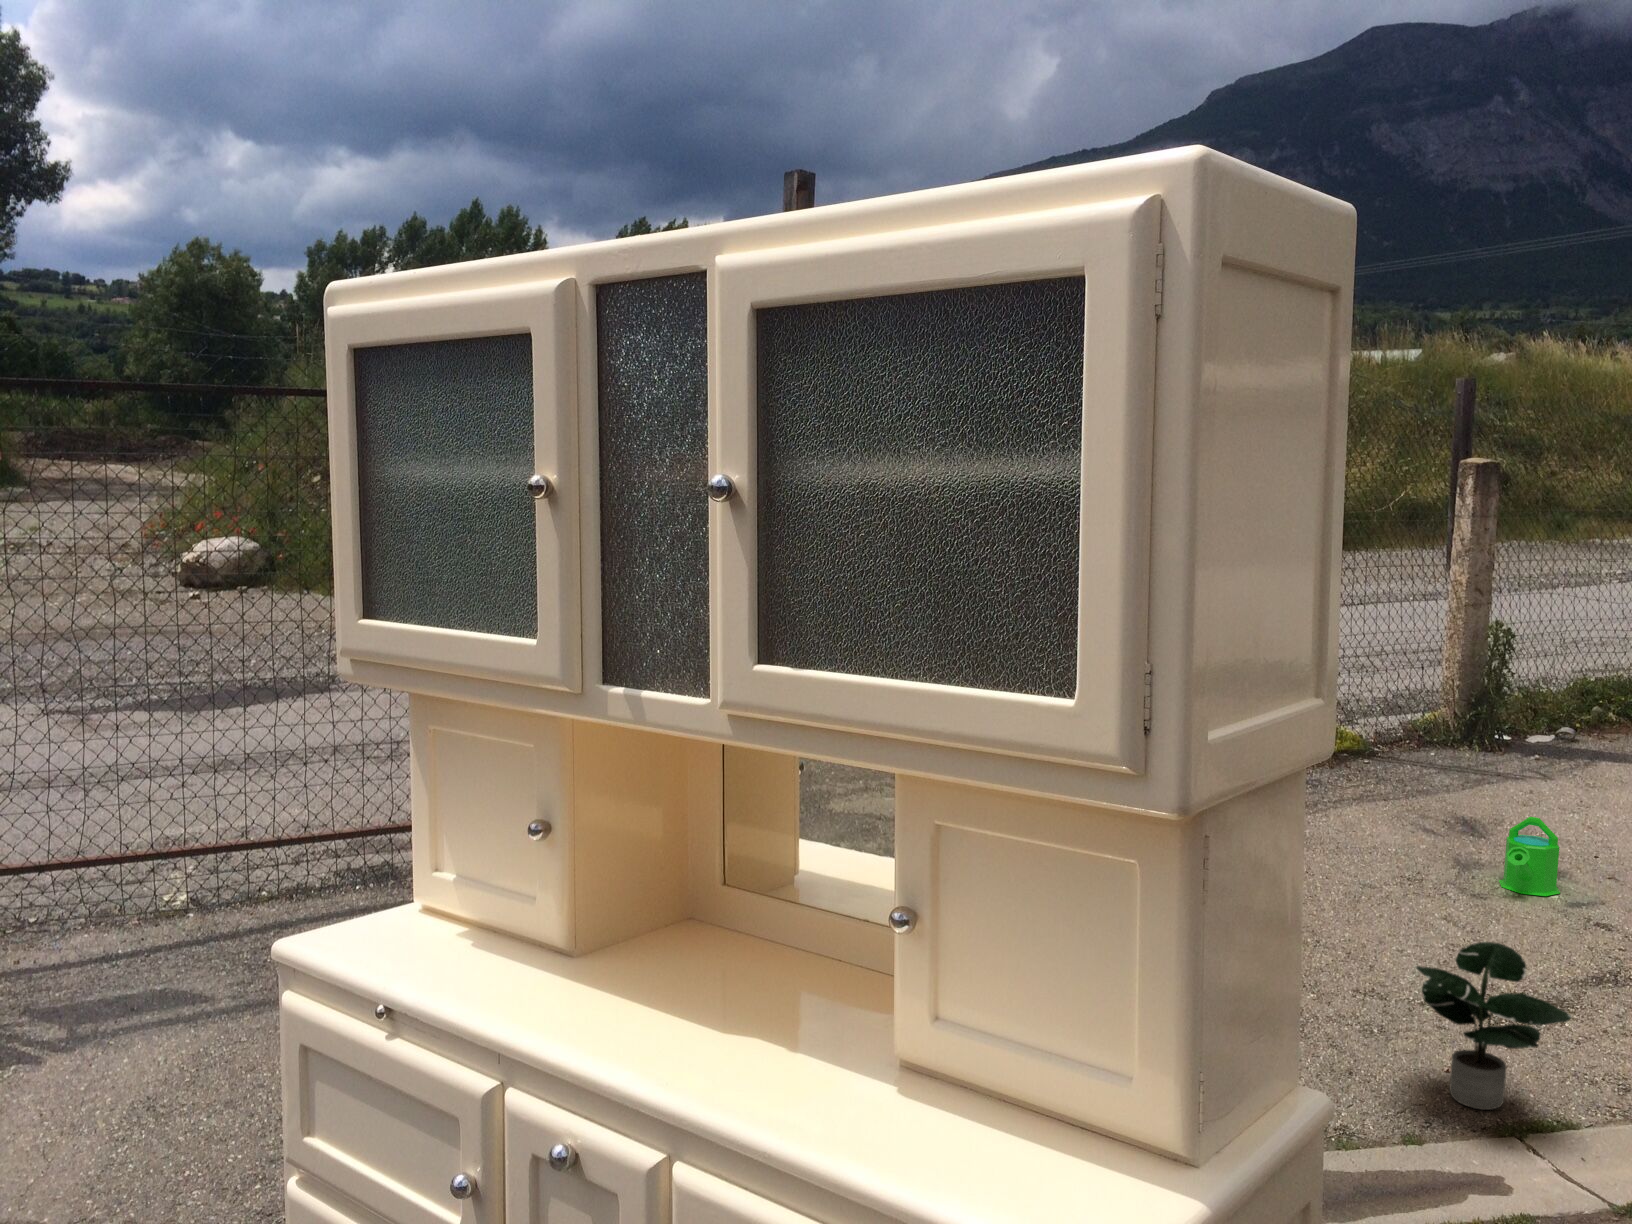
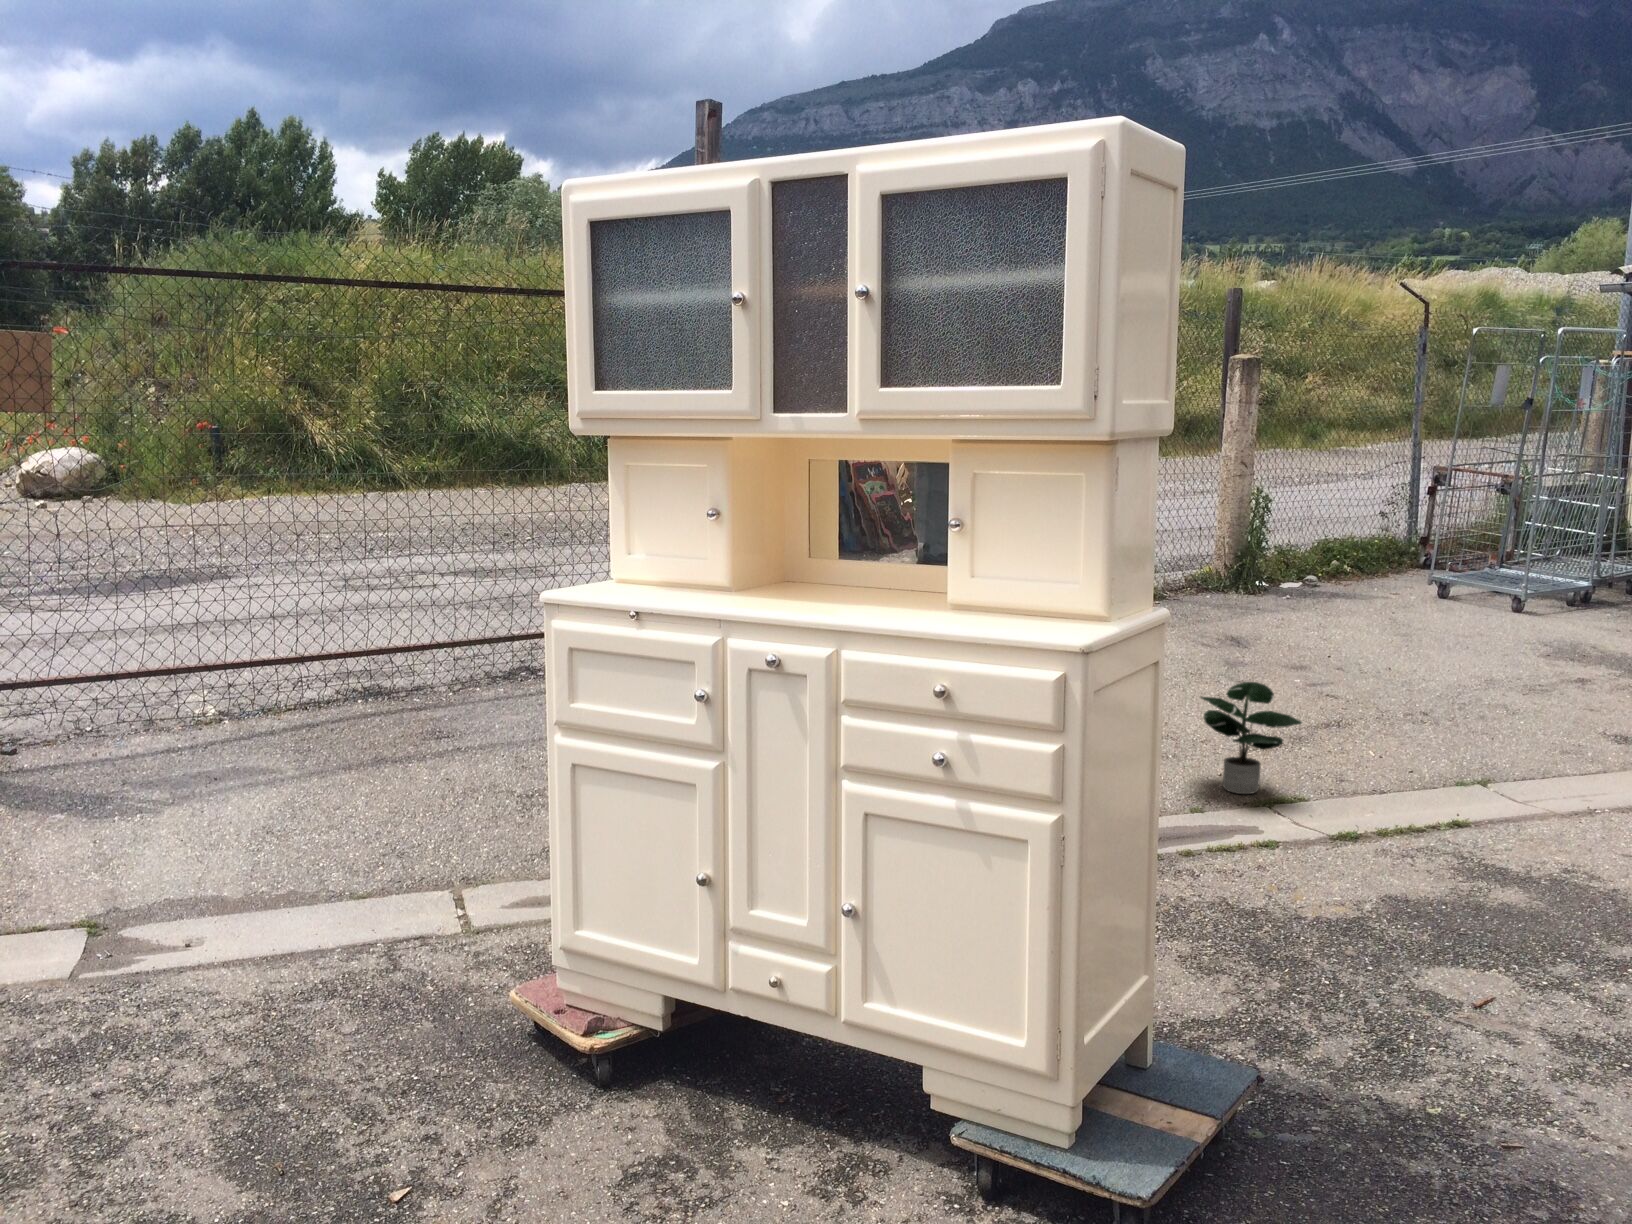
watering can: present [1499,817,1560,896] -> none [1258,622,1302,680]

